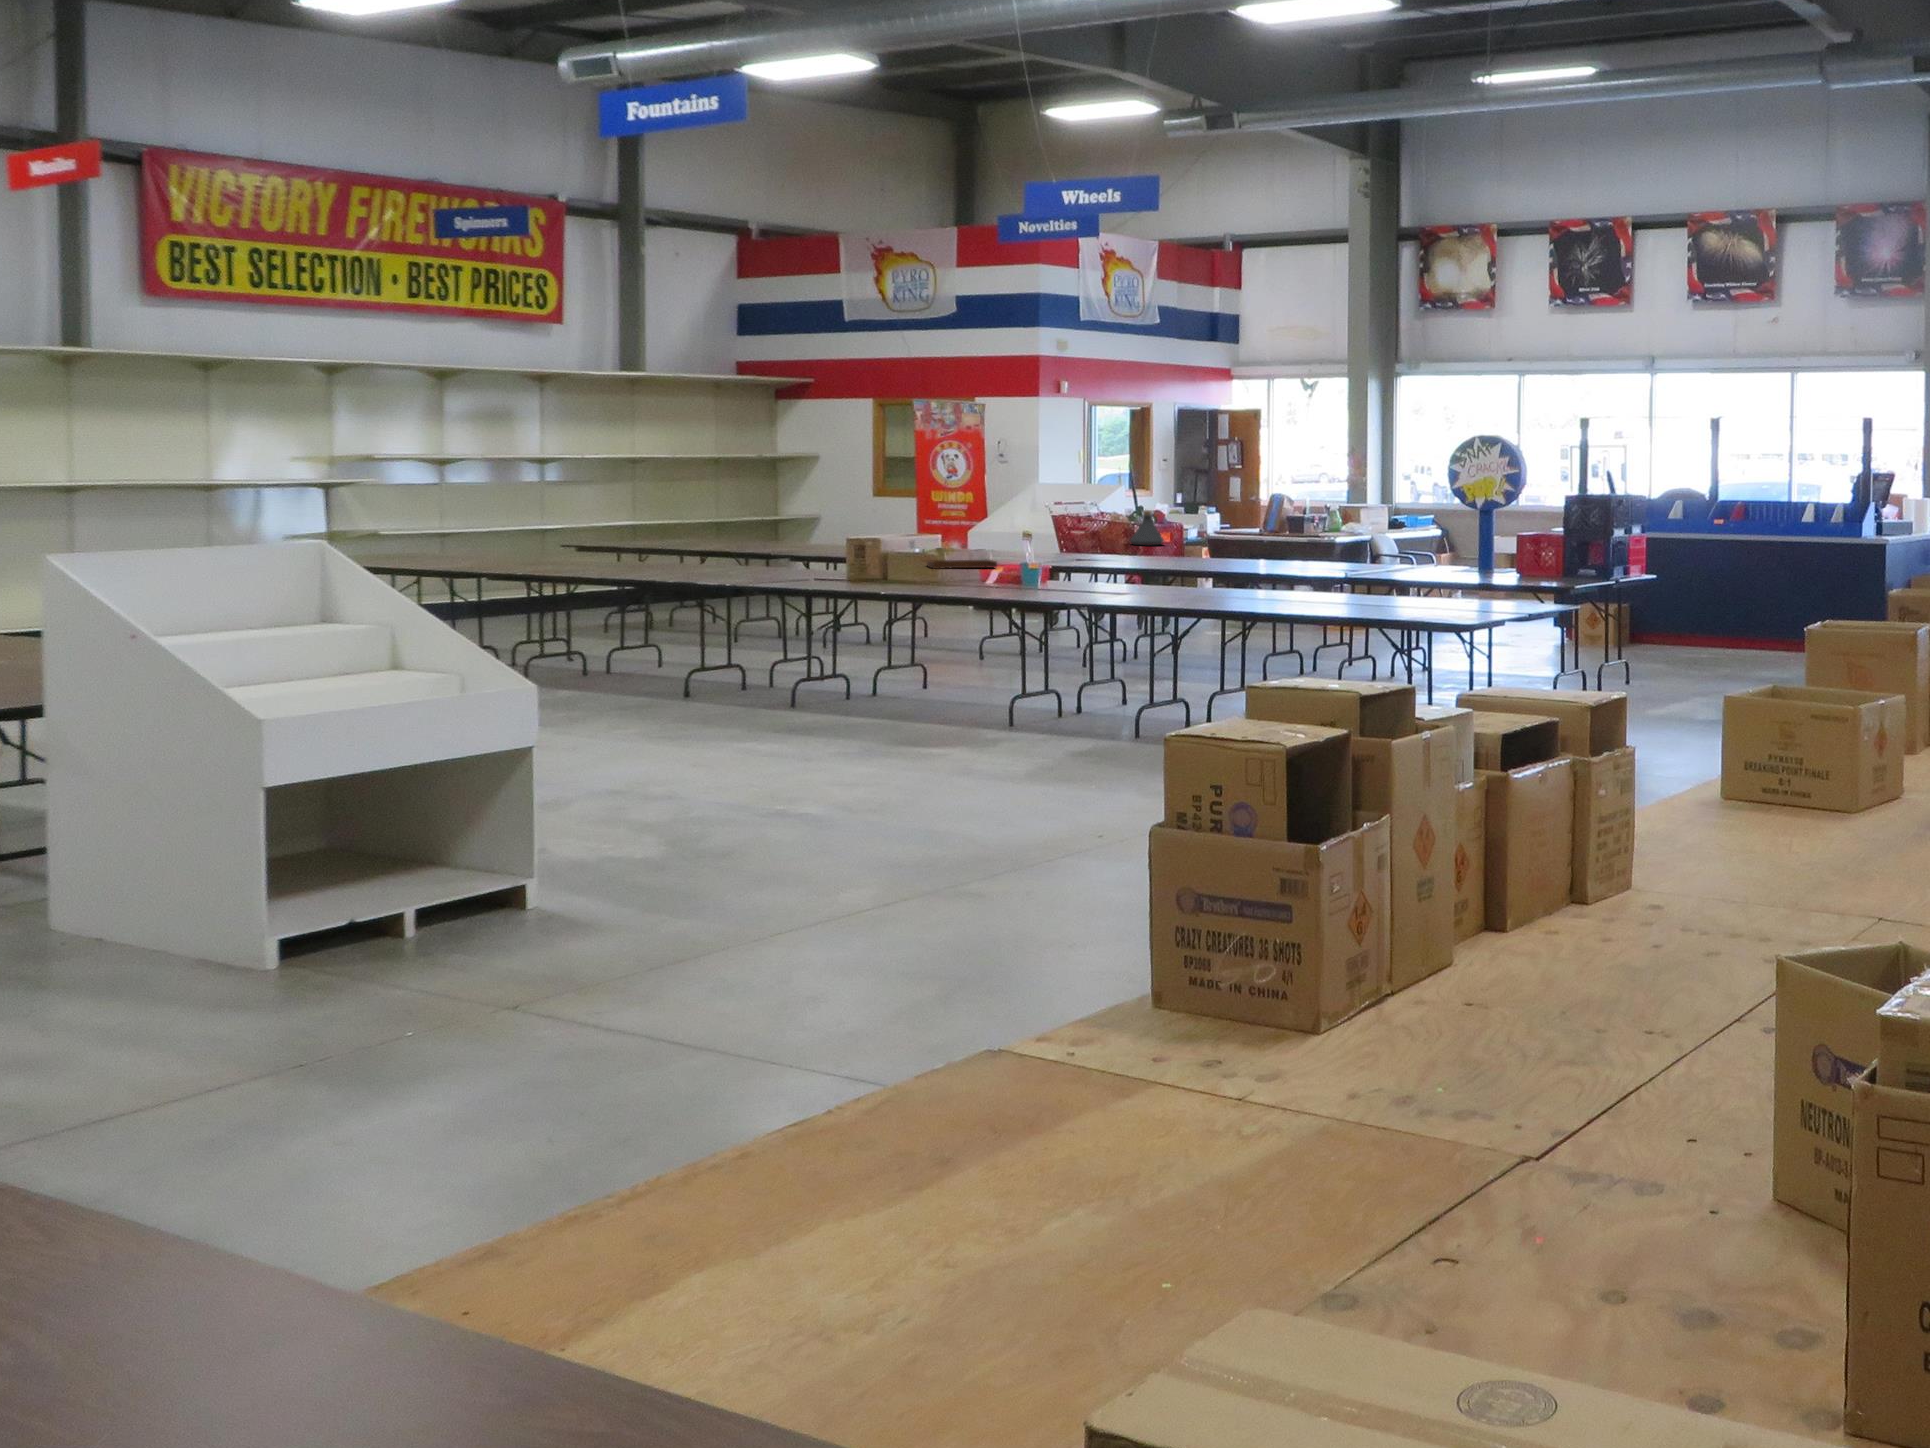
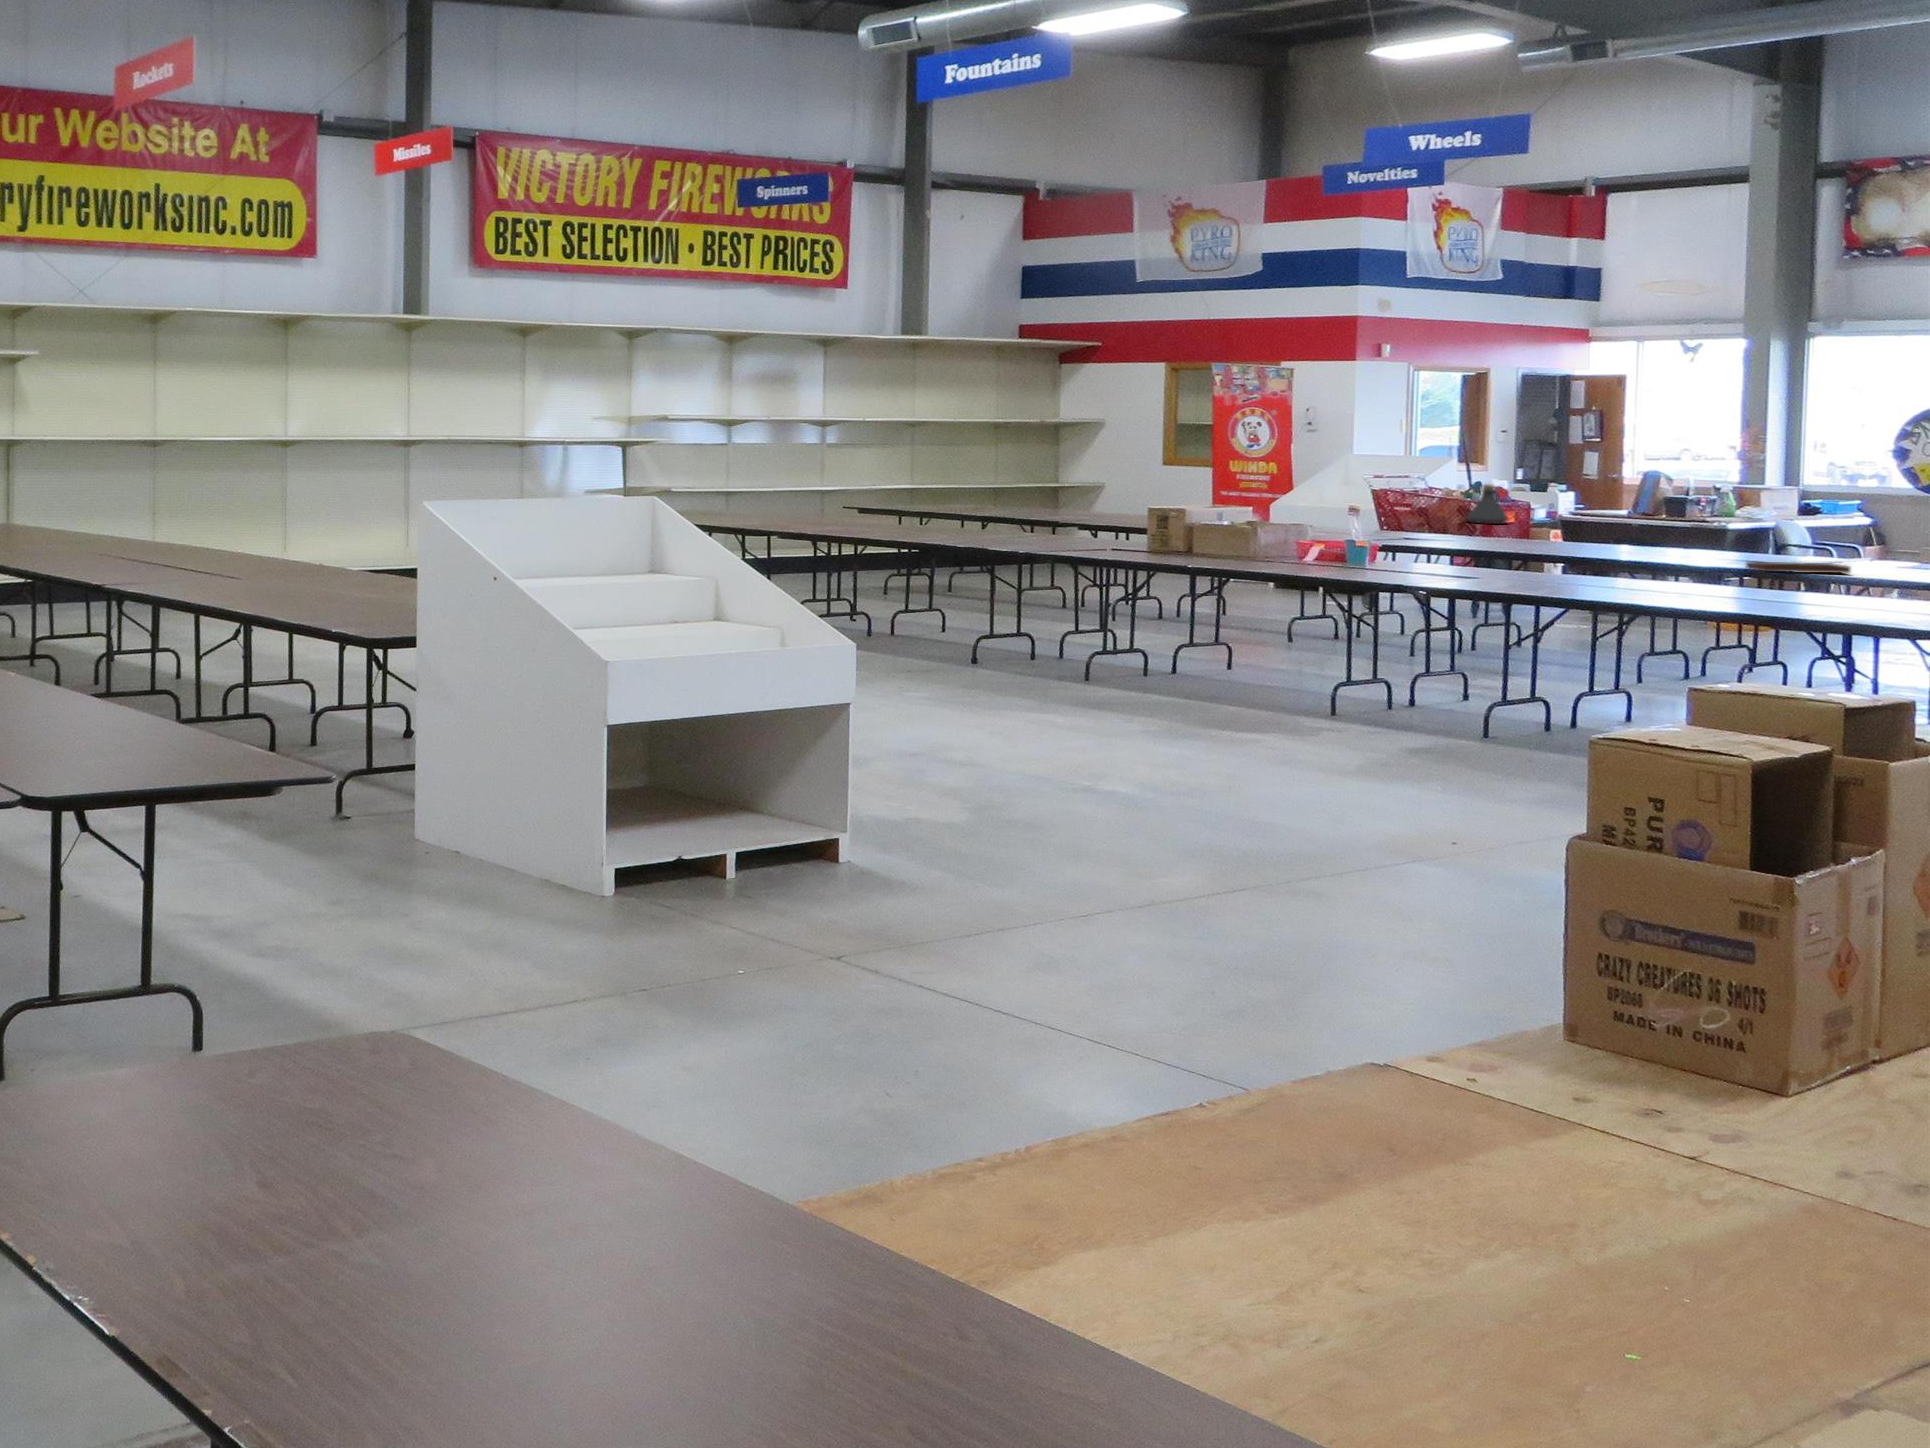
tray: present [927,545,997,569] -> present [1746,545,1851,574]

